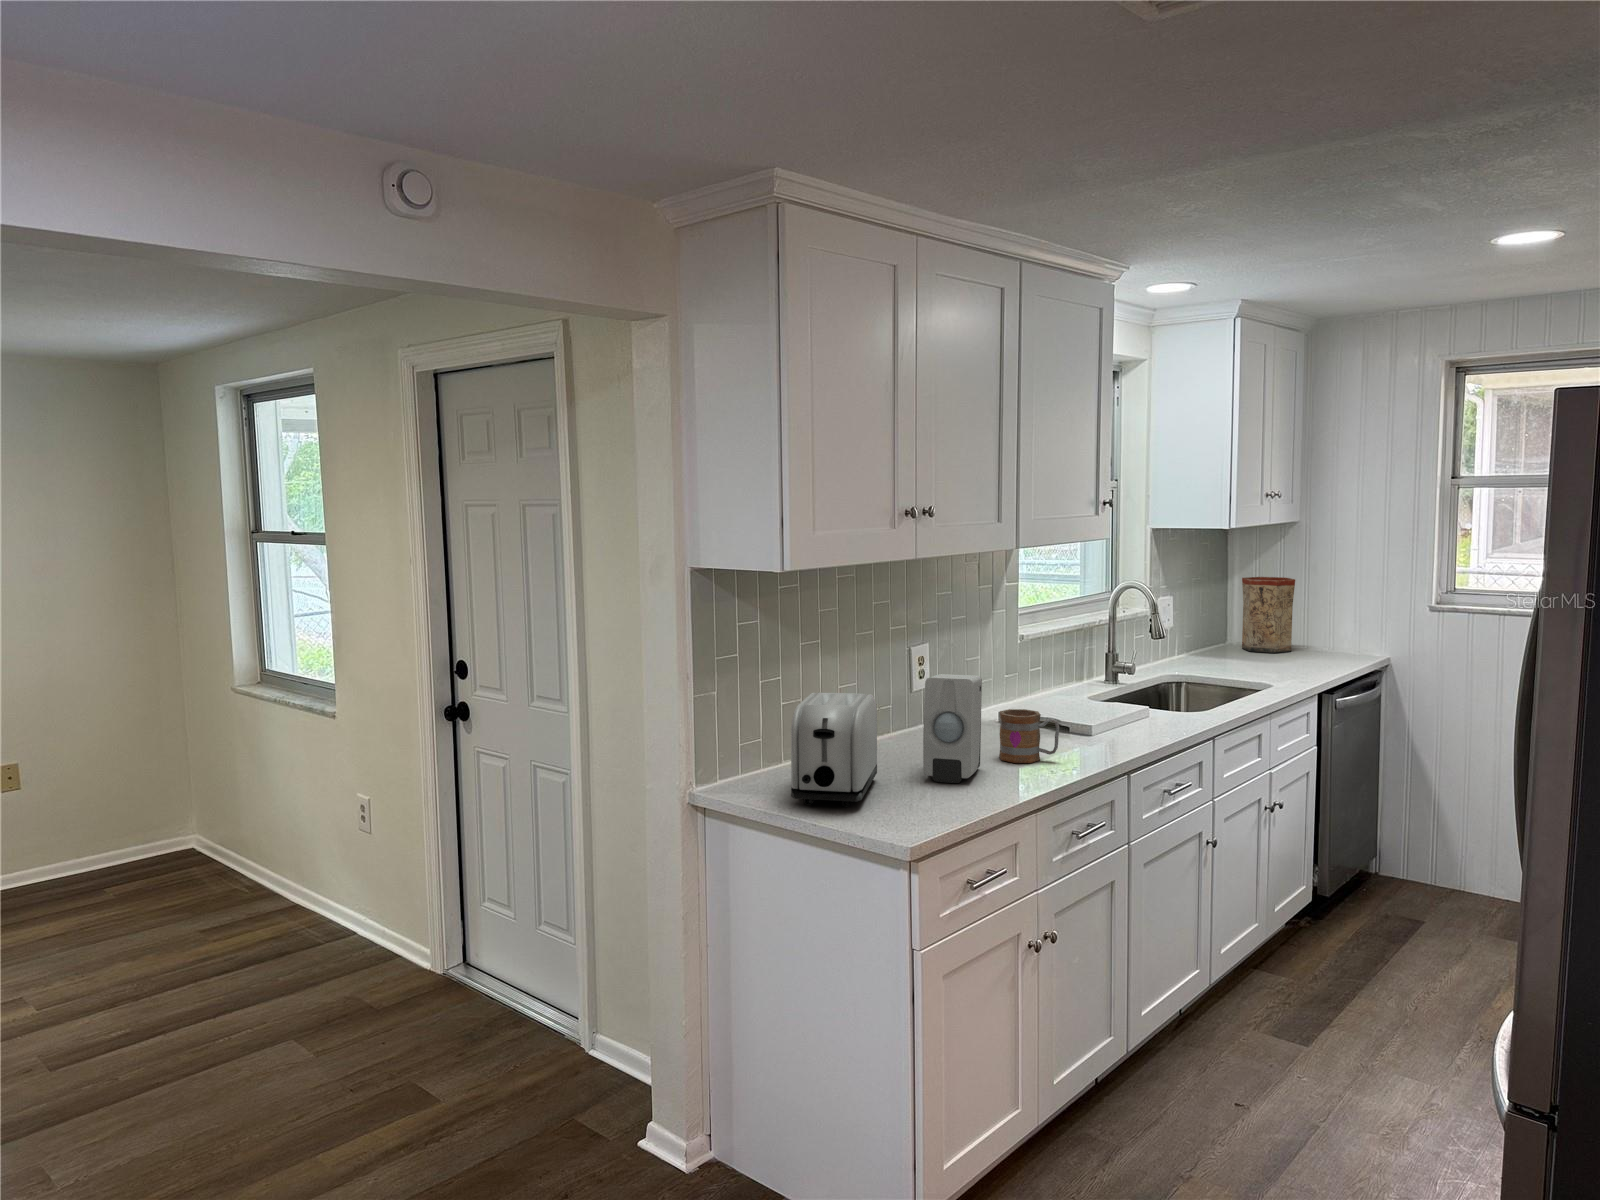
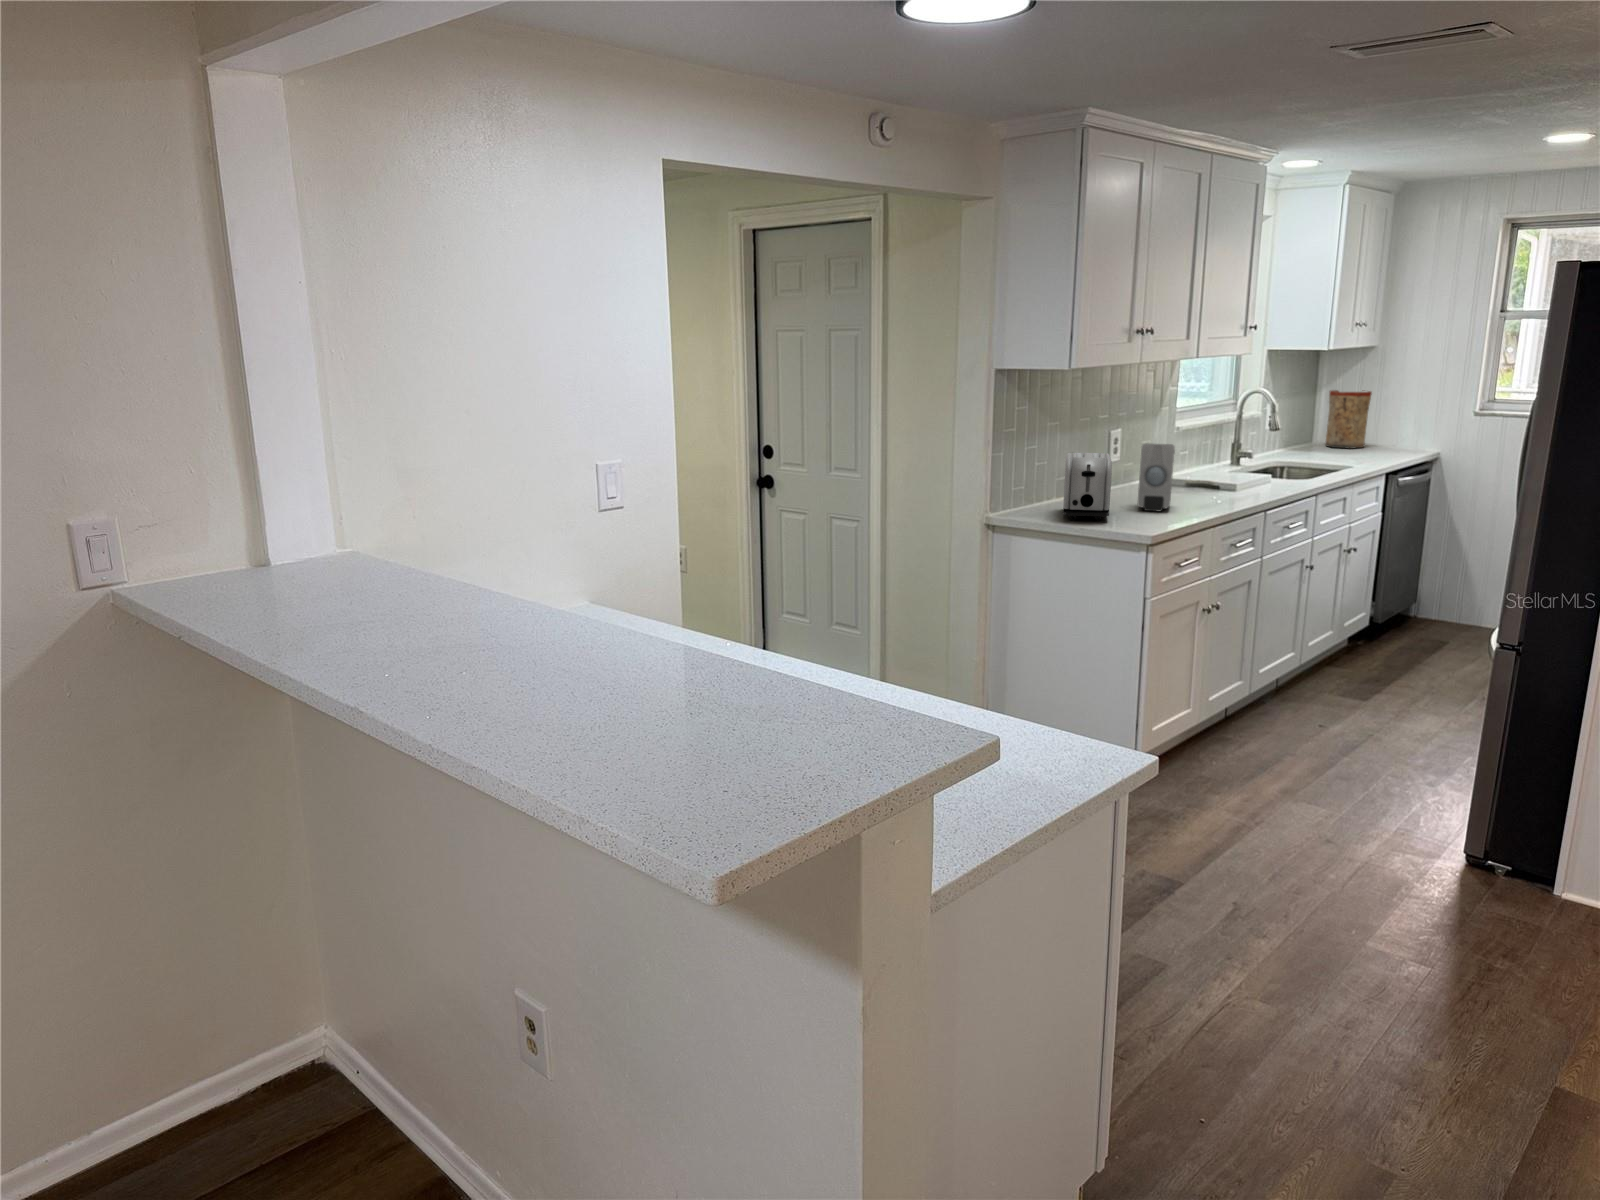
mug: present [999,709,1060,763] -> none [1178,469,1222,503]

